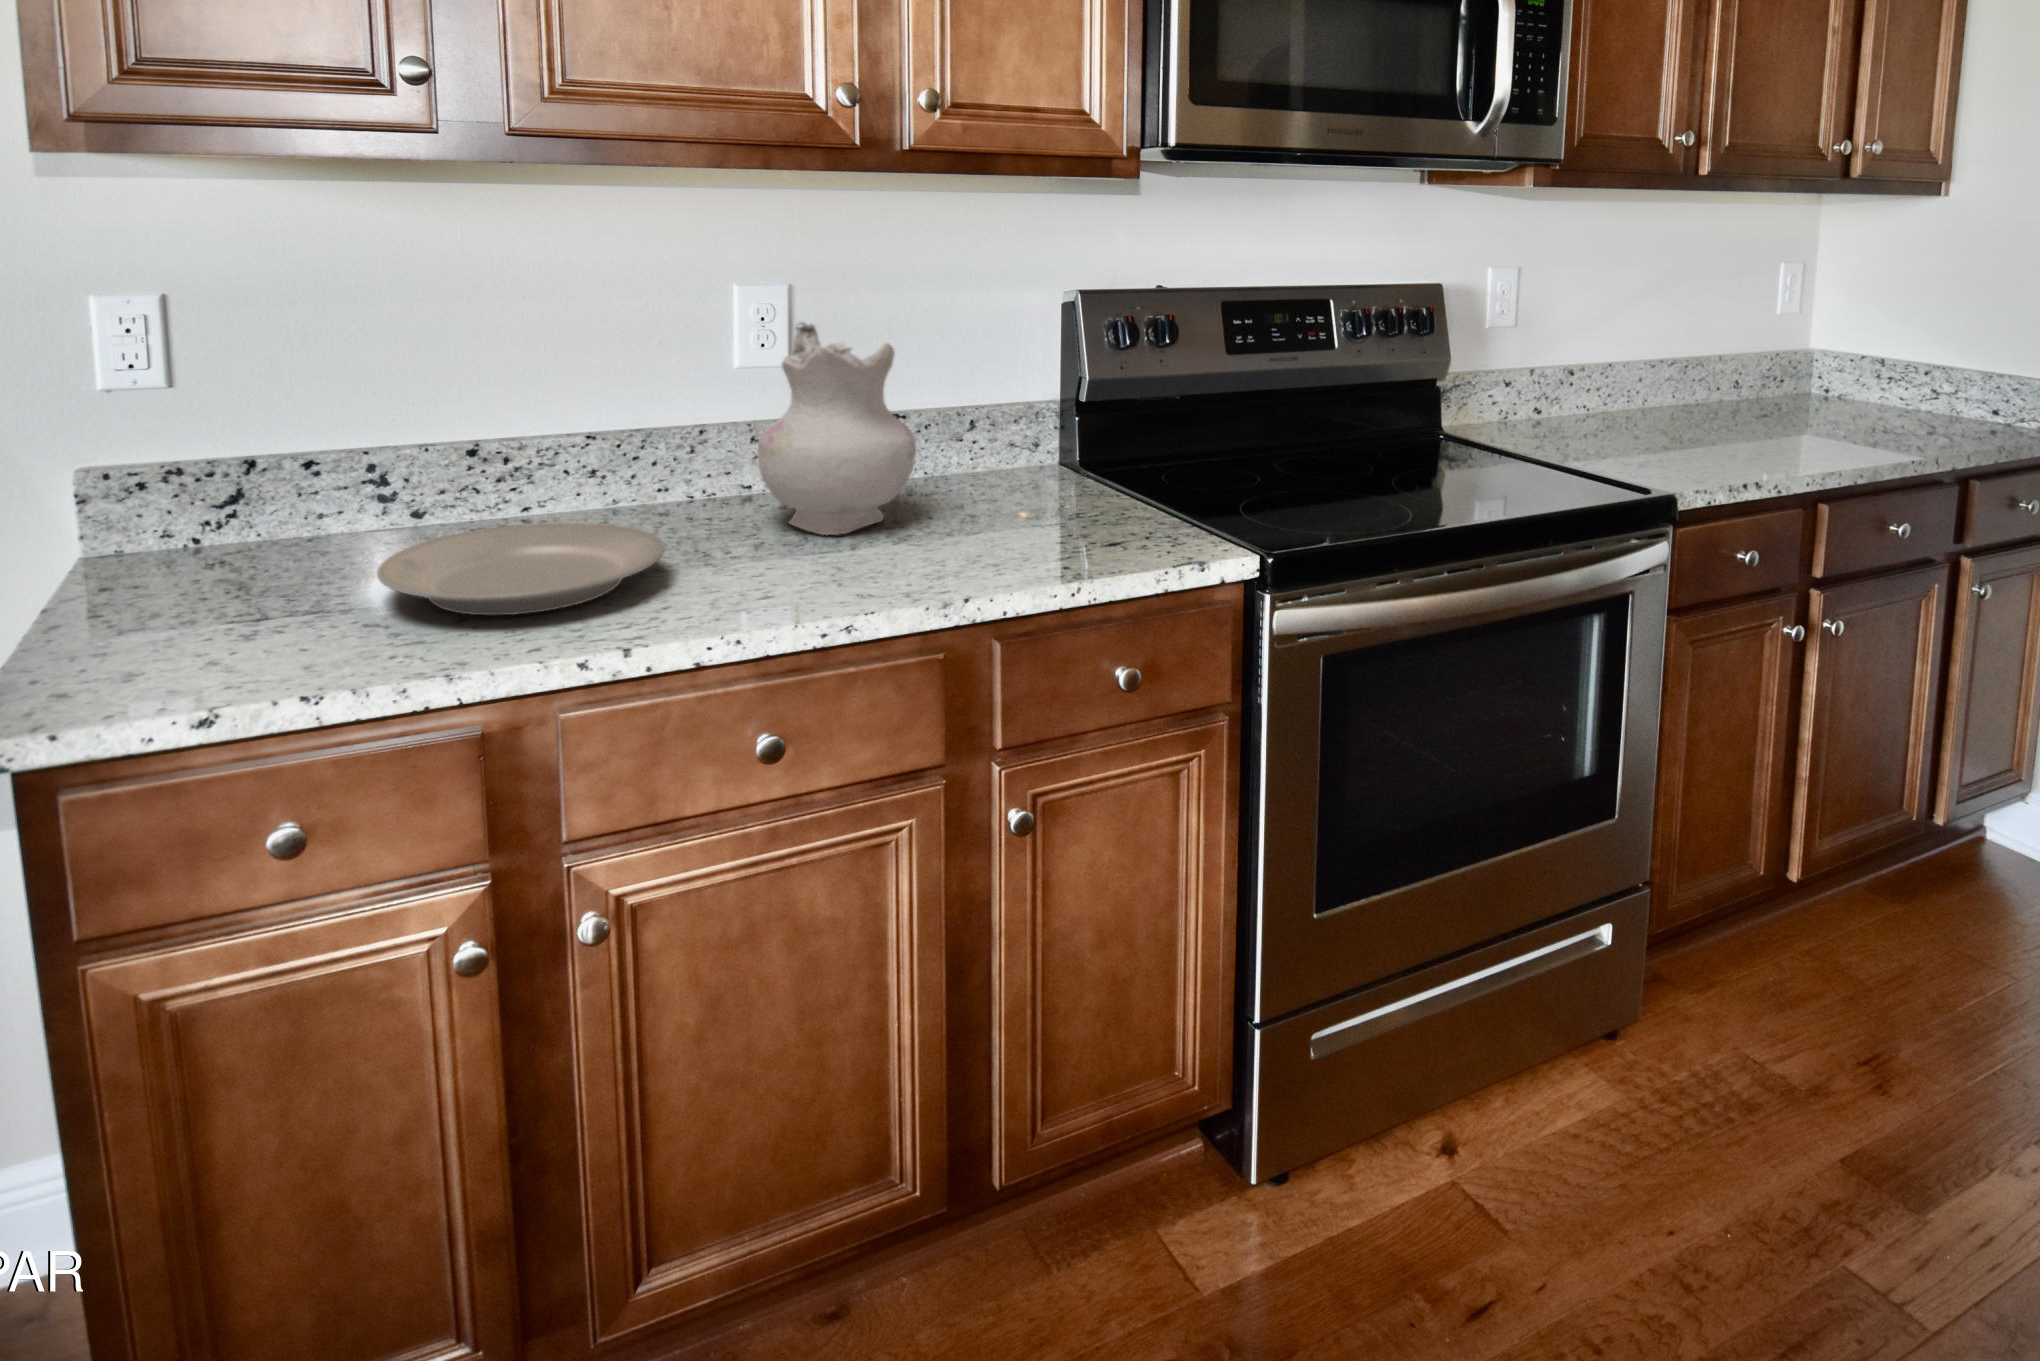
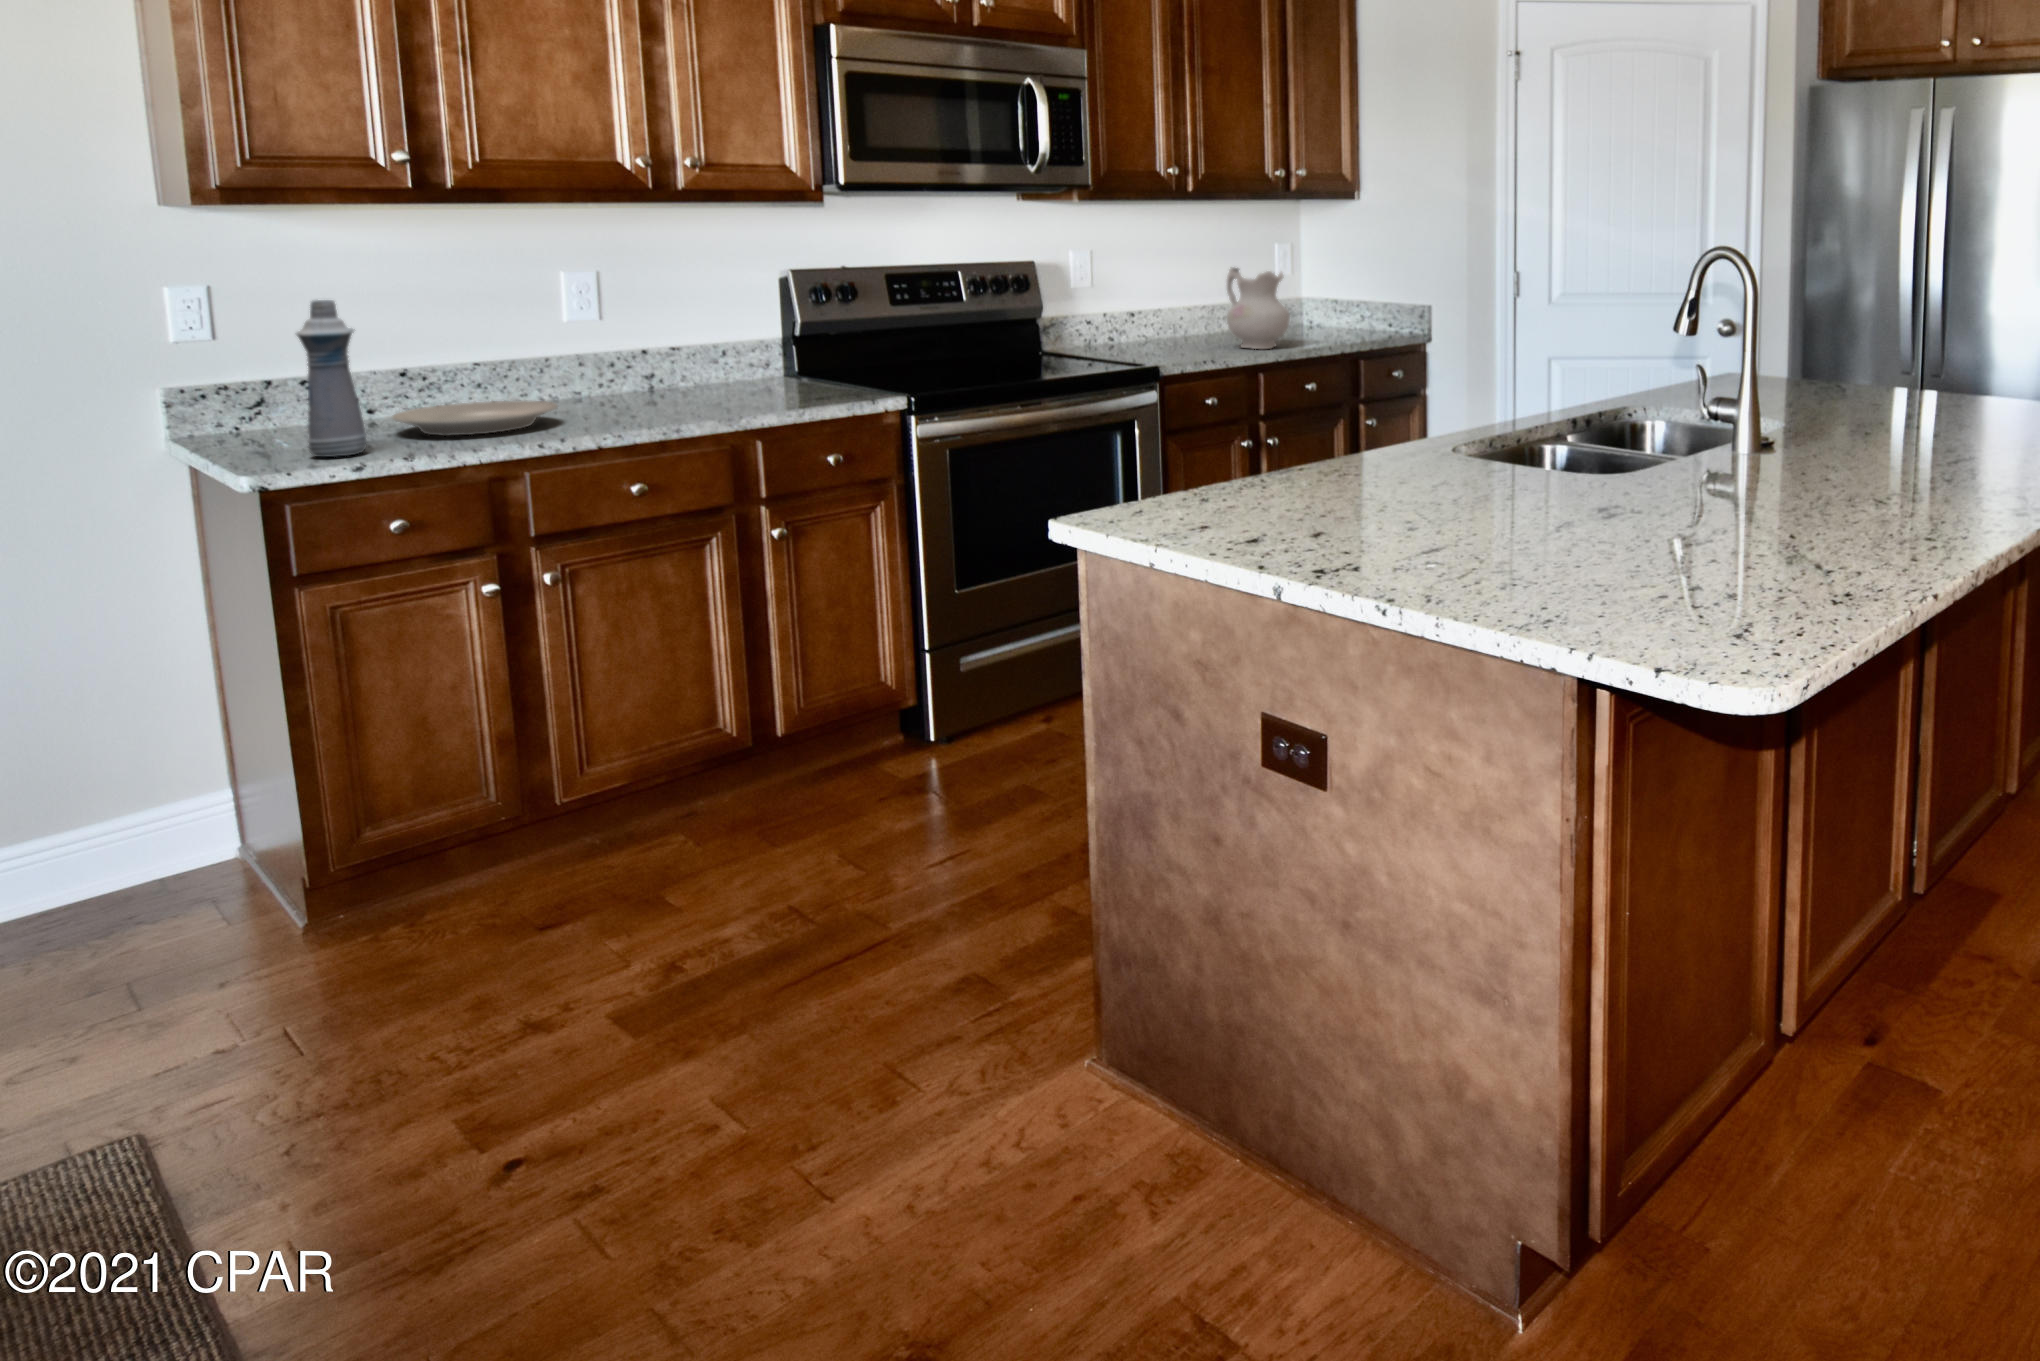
ceramic pitcher: present [758,322,916,535] -> present [1227,267,1290,349]
bottle: none [146,355,282,680] -> present [296,300,367,457]

